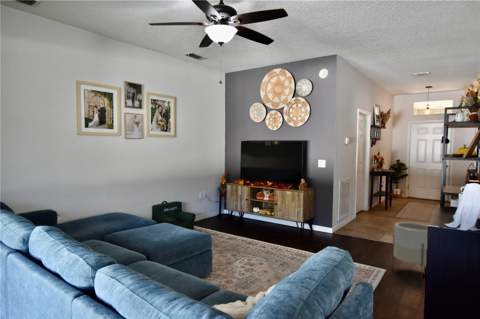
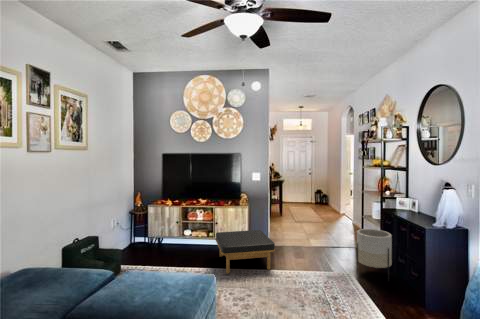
ottoman: none [263,211,316,248] -> present [216,230,275,274]

